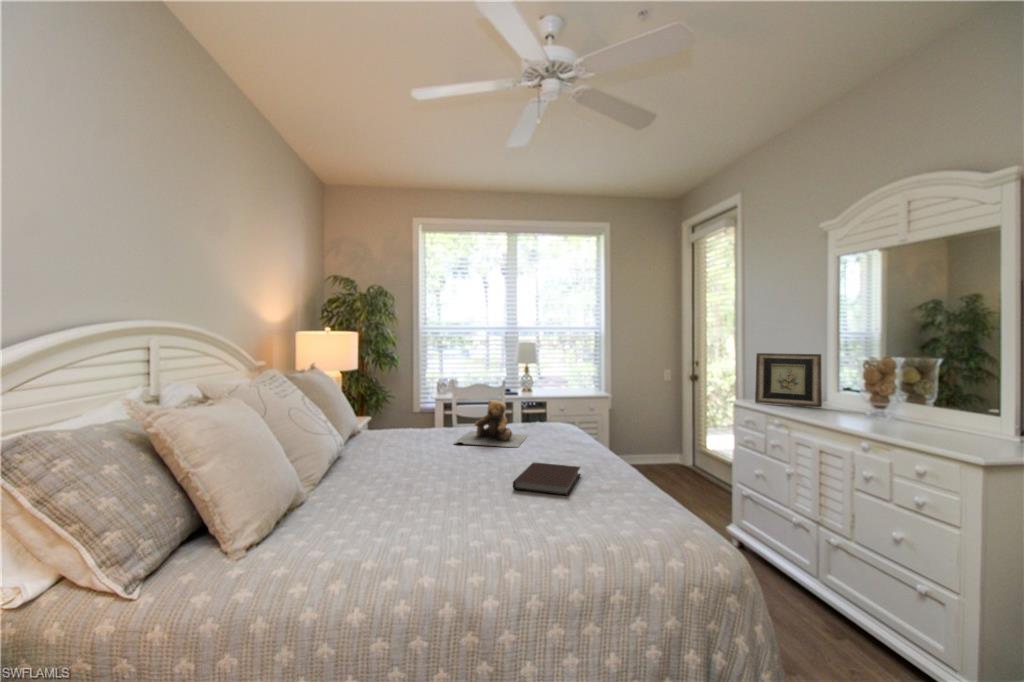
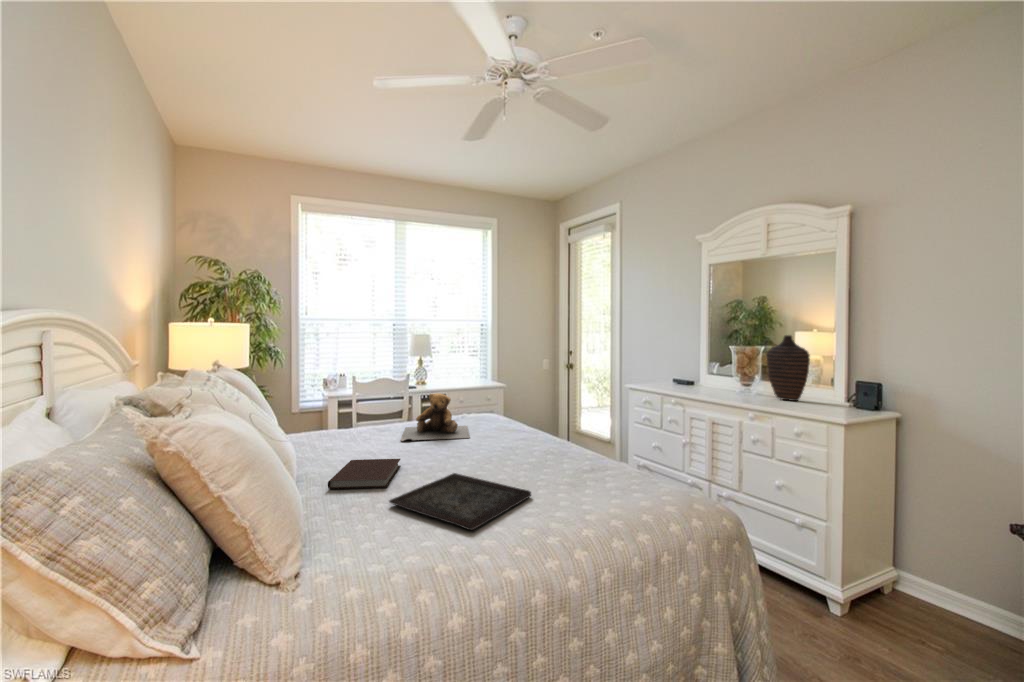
decorative vase: none [908,350,977,443] -> present [766,335,810,401]
picture frame: present [755,353,822,407] -> none [644,340,694,383]
notebook: present [513,463,580,495] -> present [328,459,400,489]
tray: none [379,480,510,540] -> present [389,473,531,530]

